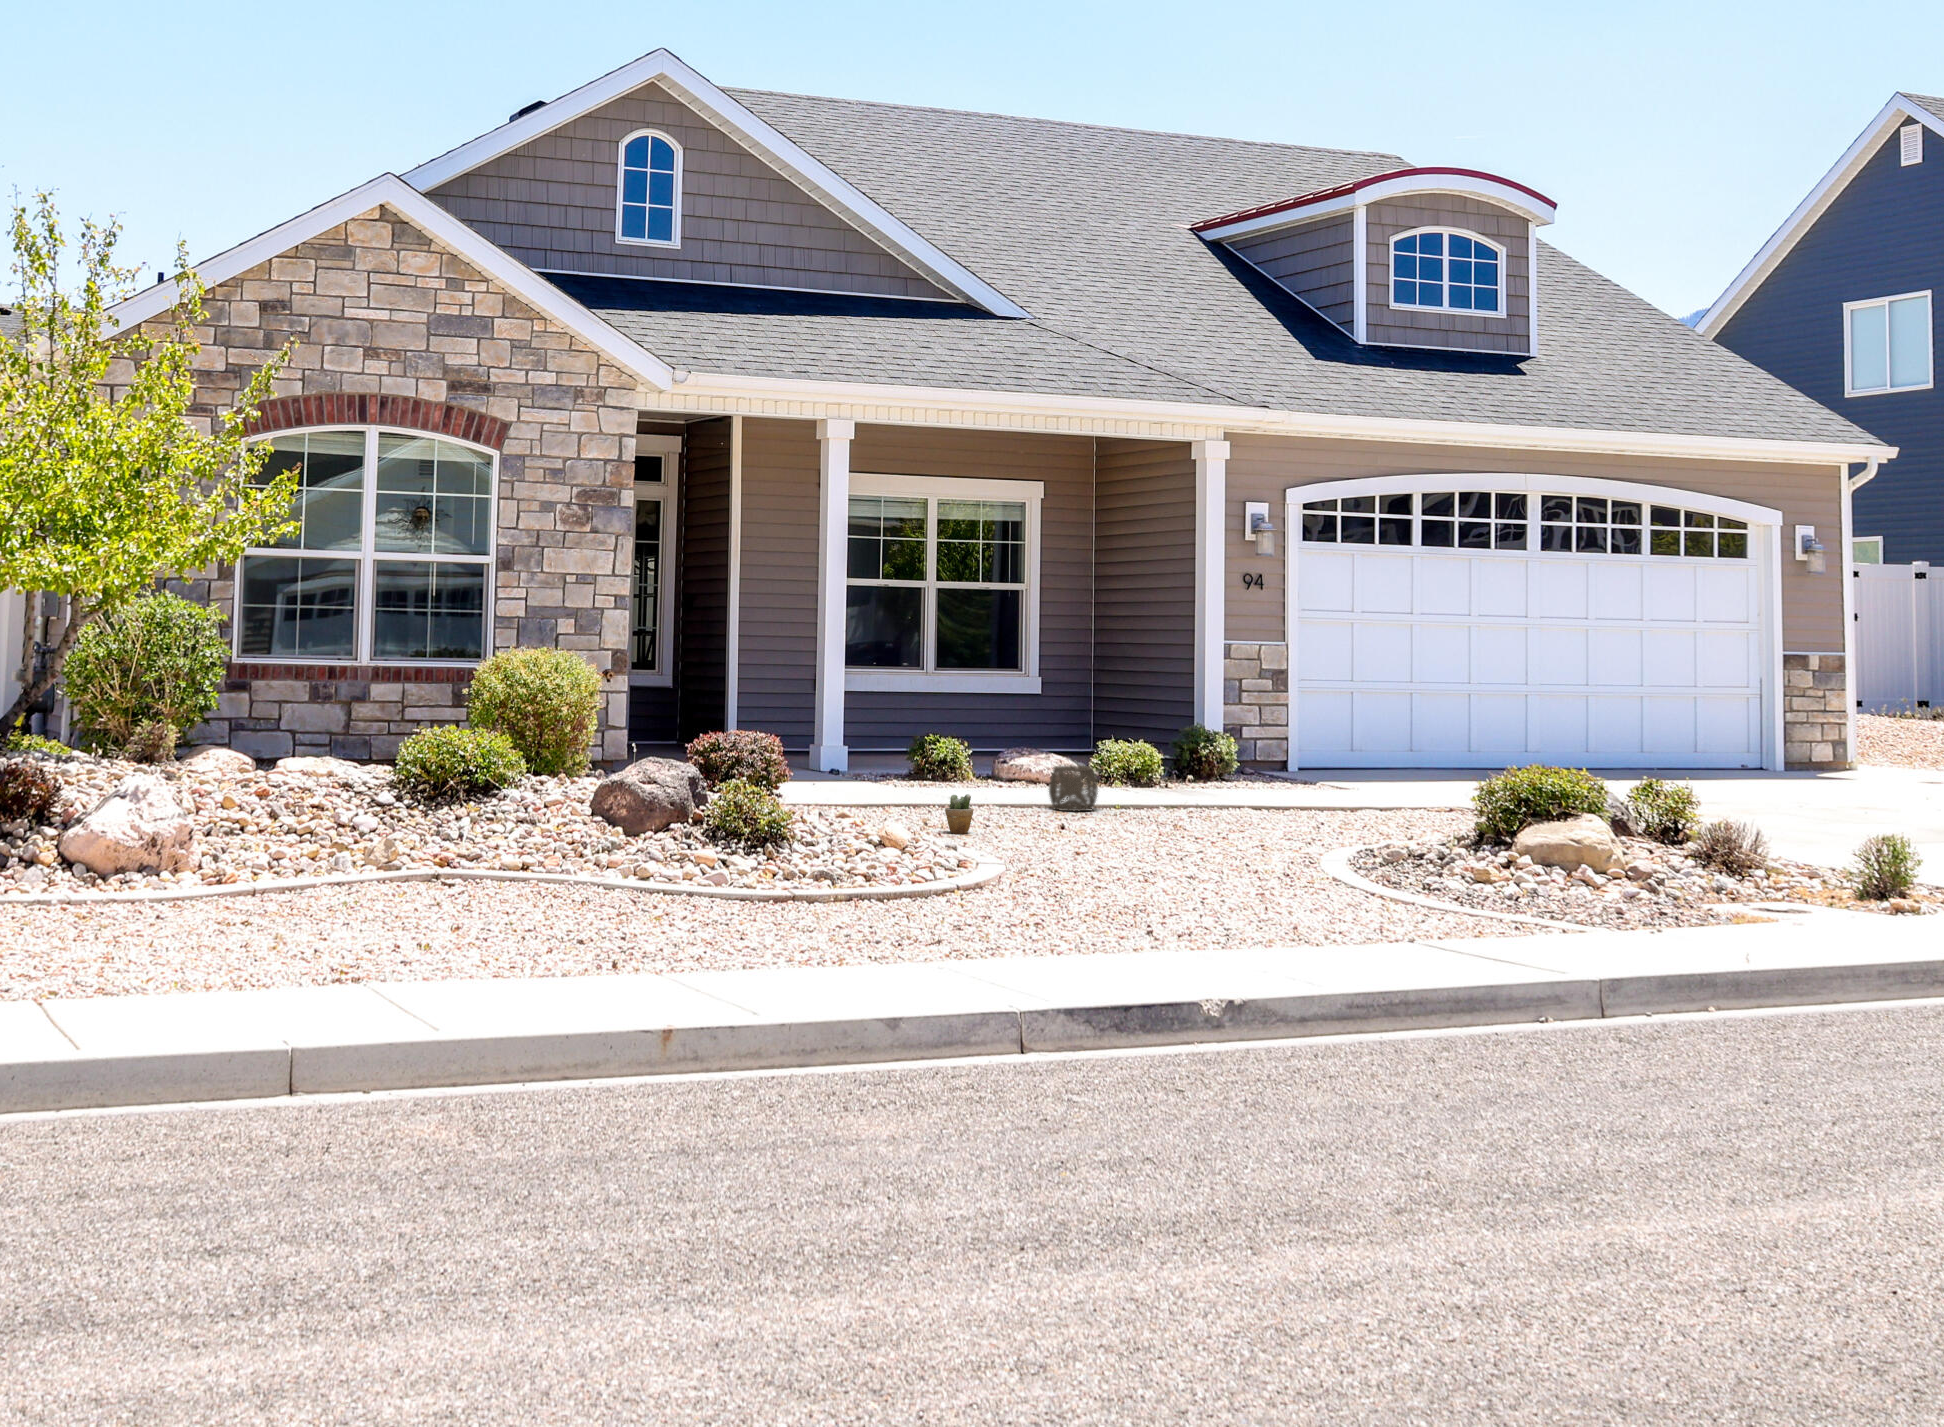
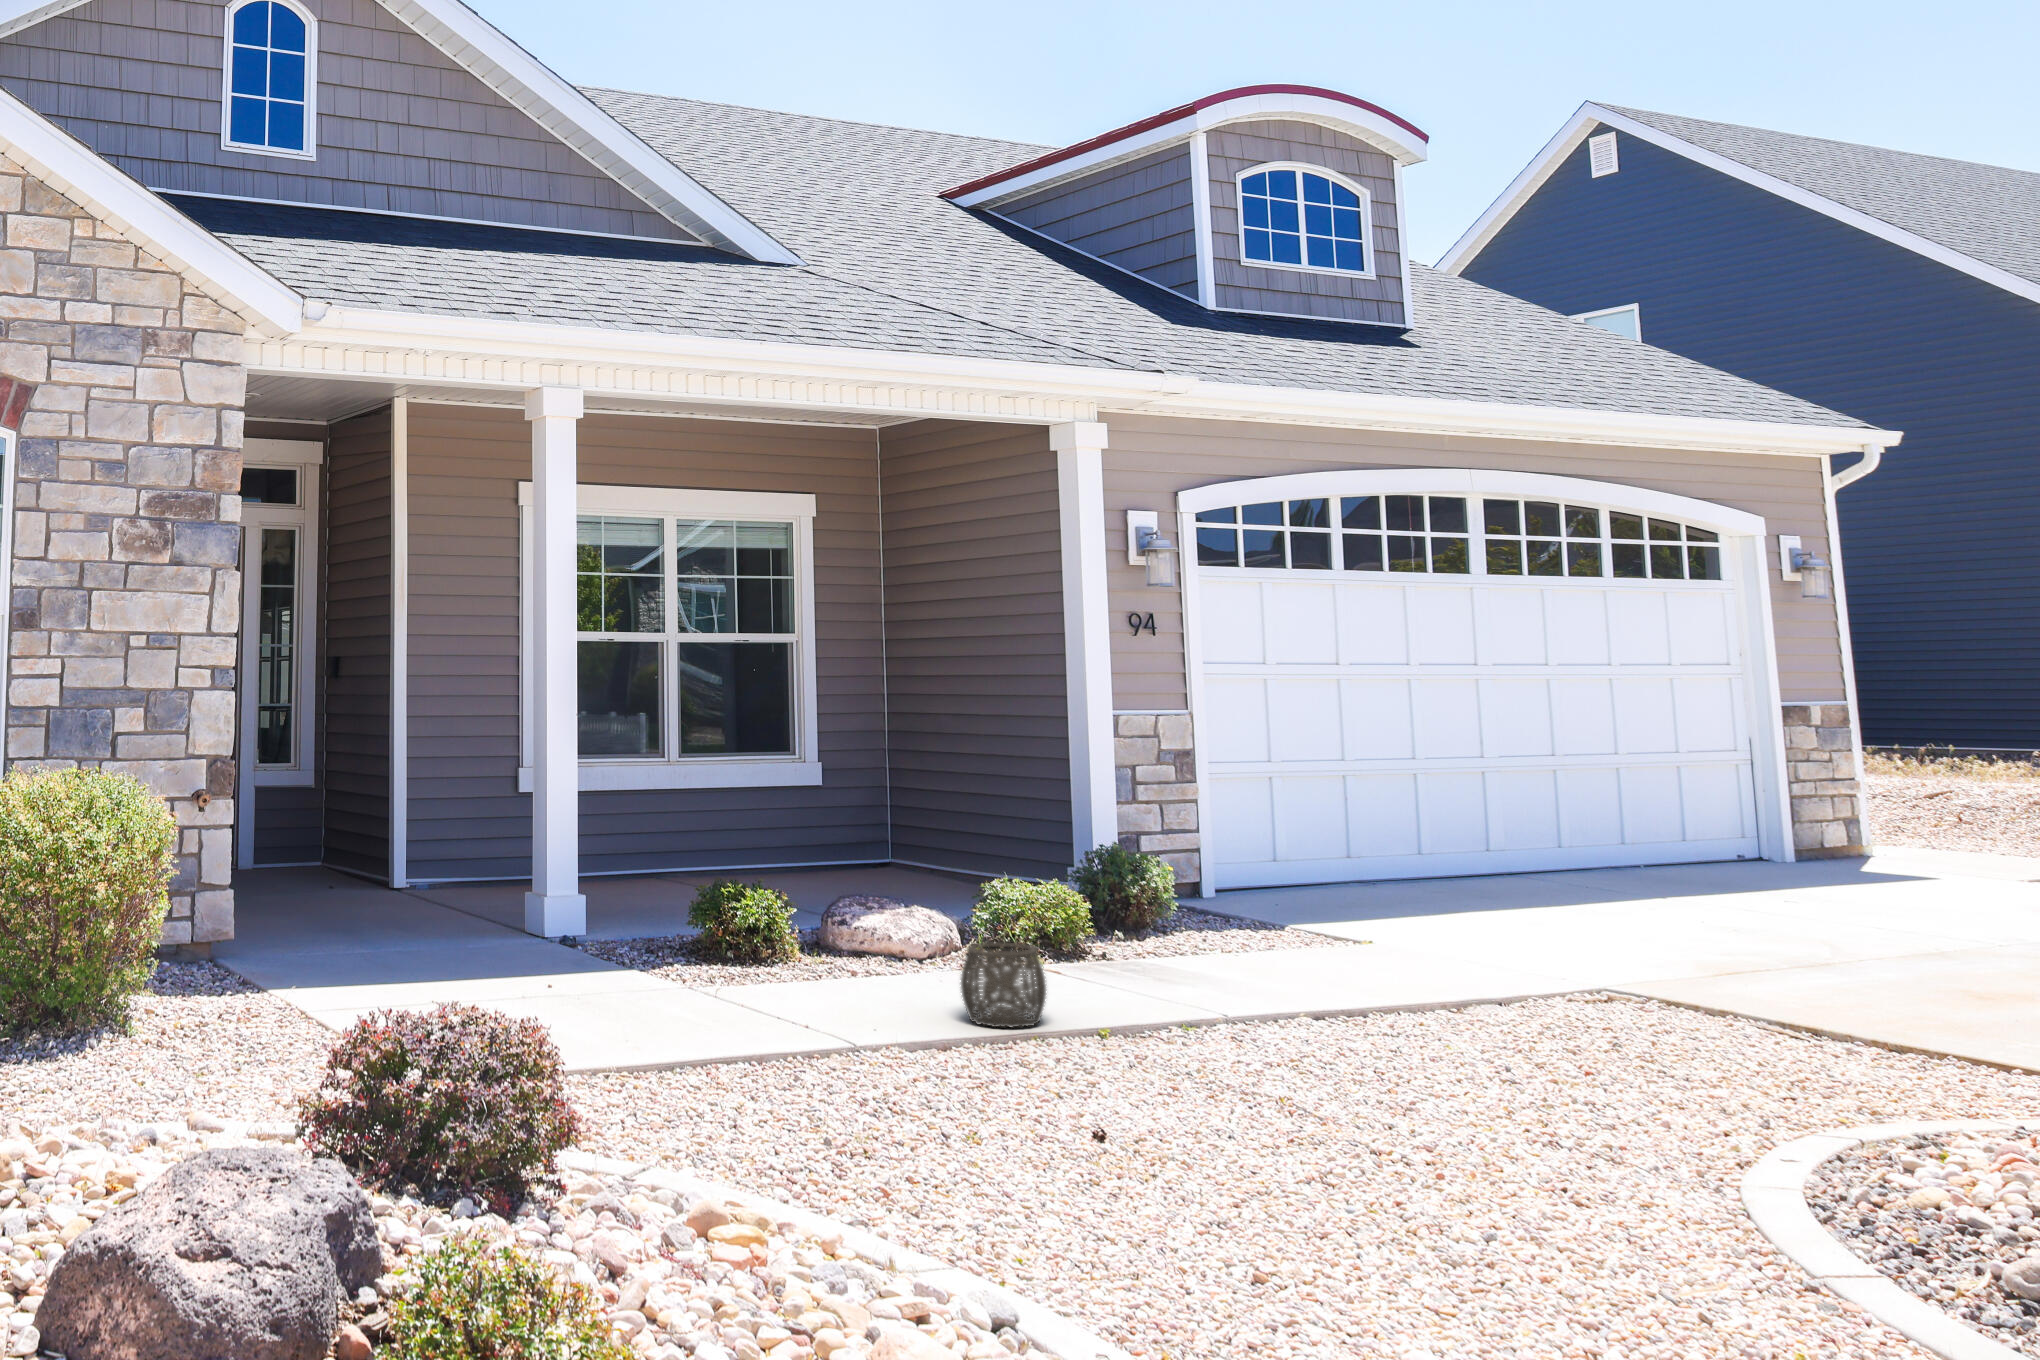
potted plant: present [945,794,973,834] -> none [842,1046,898,1126]

